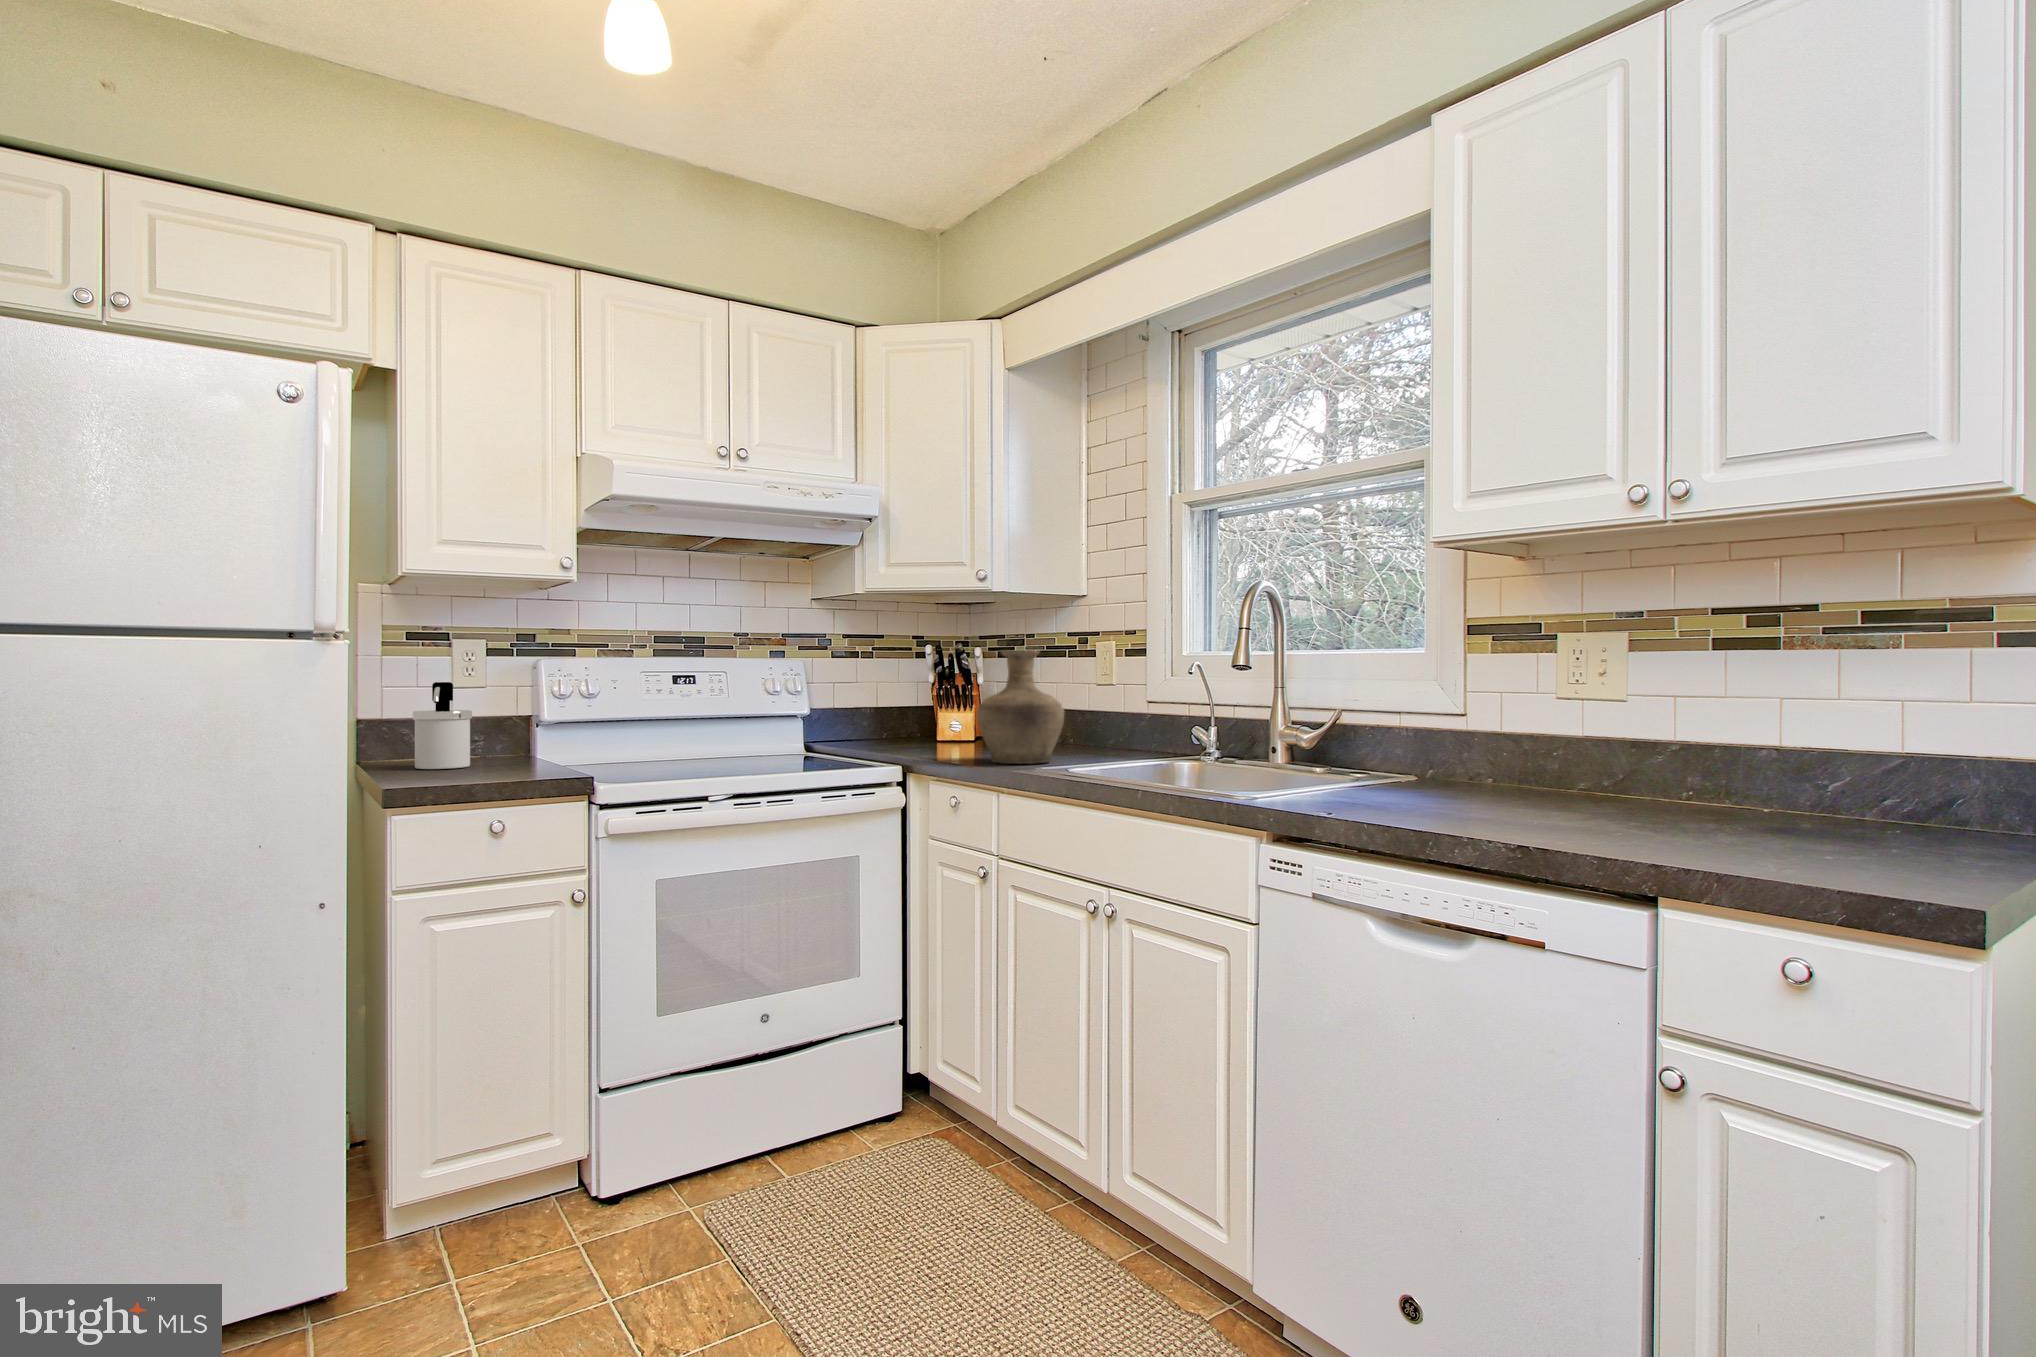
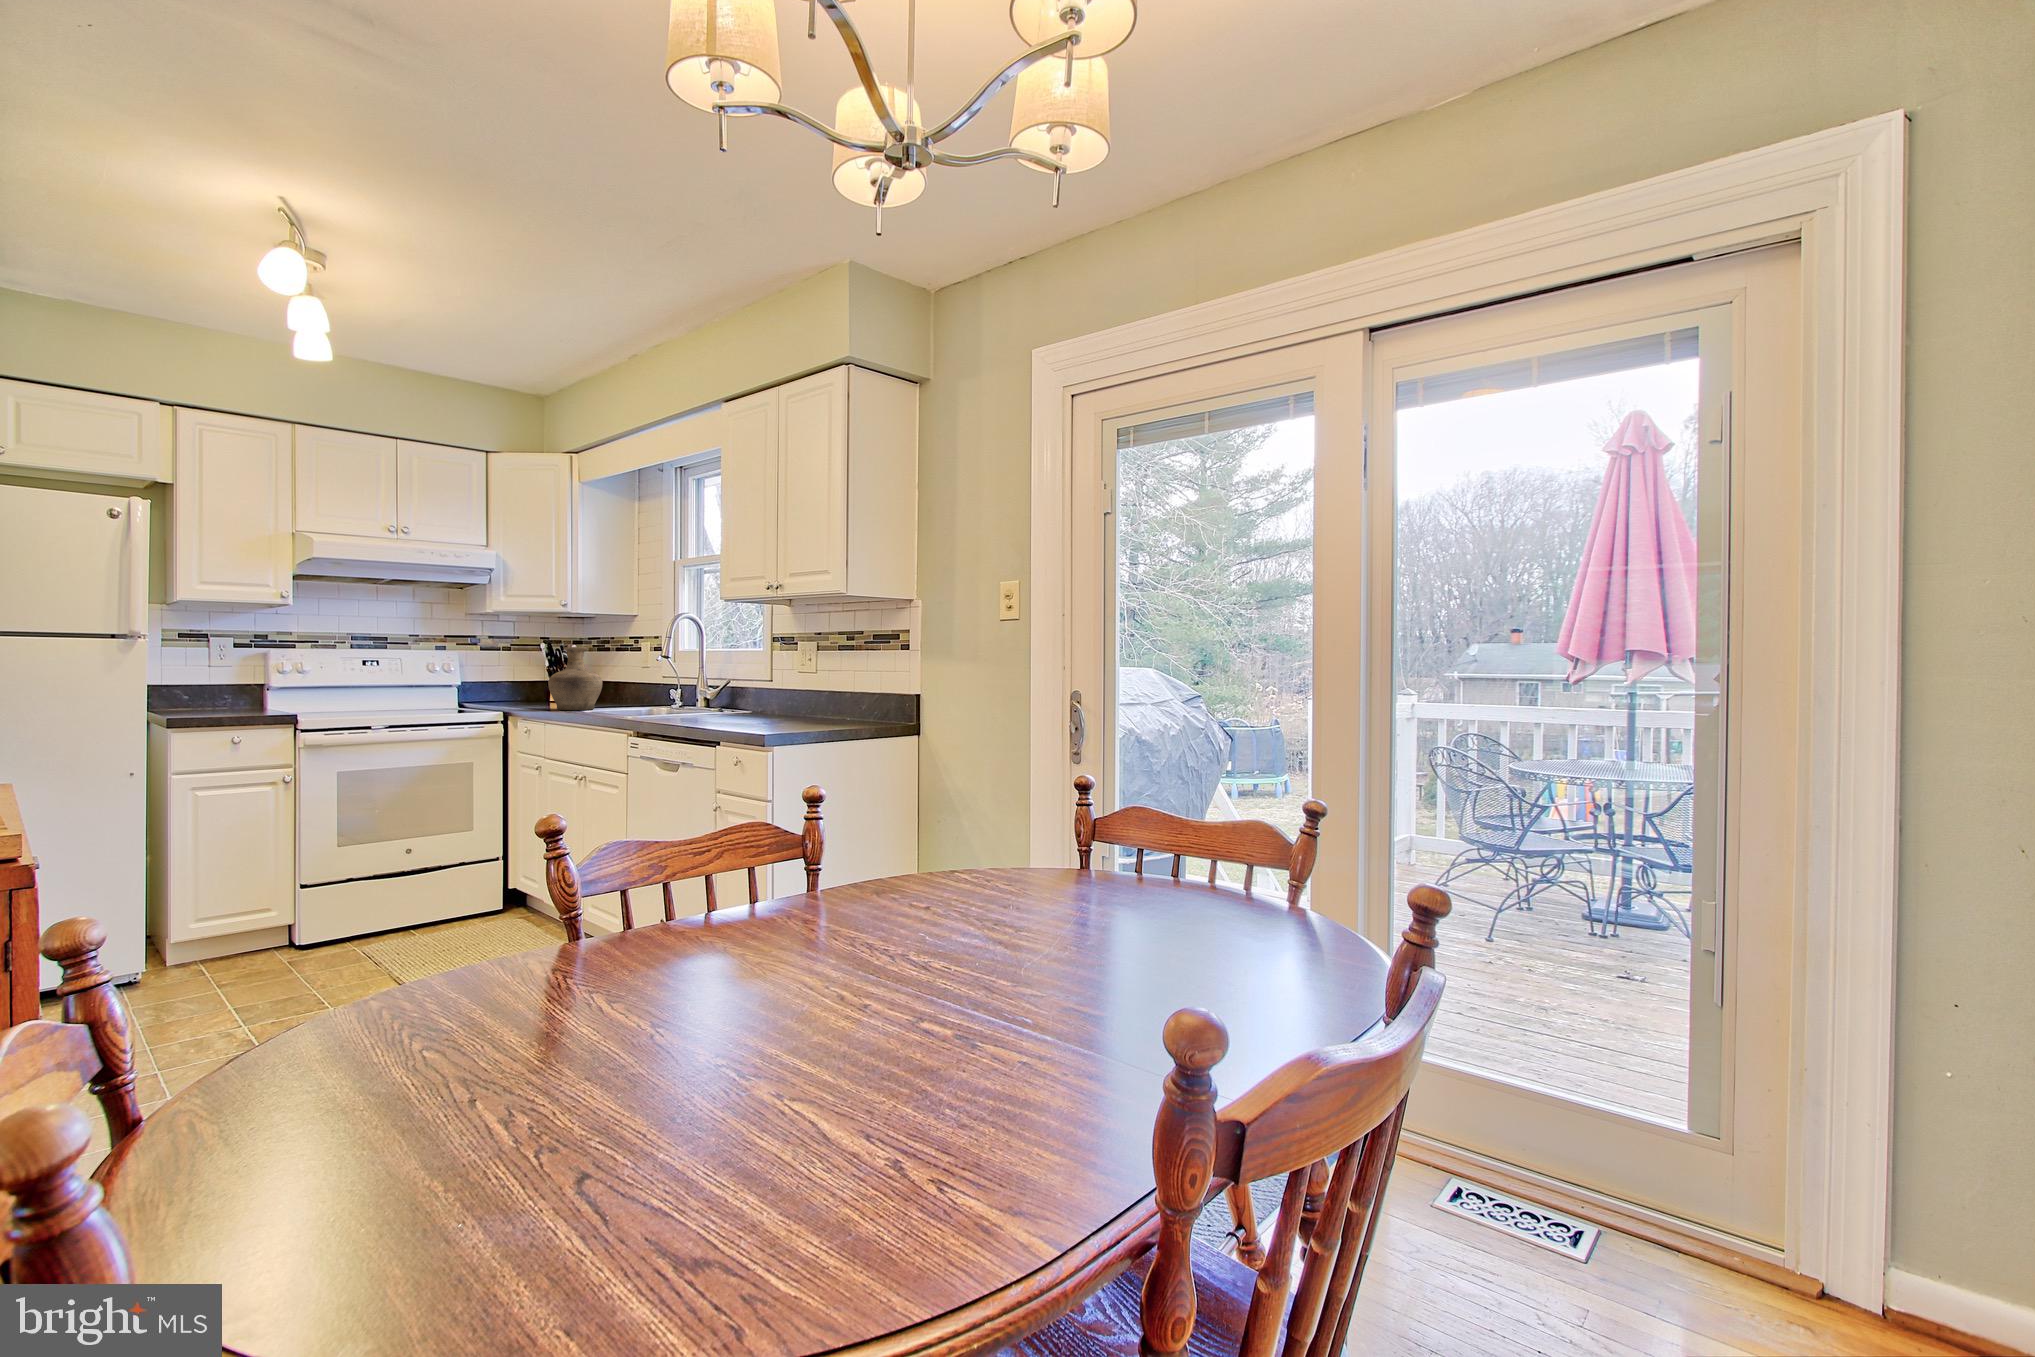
soap dispenser: present [413,682,472,769] -> none [184,663,223,713]

